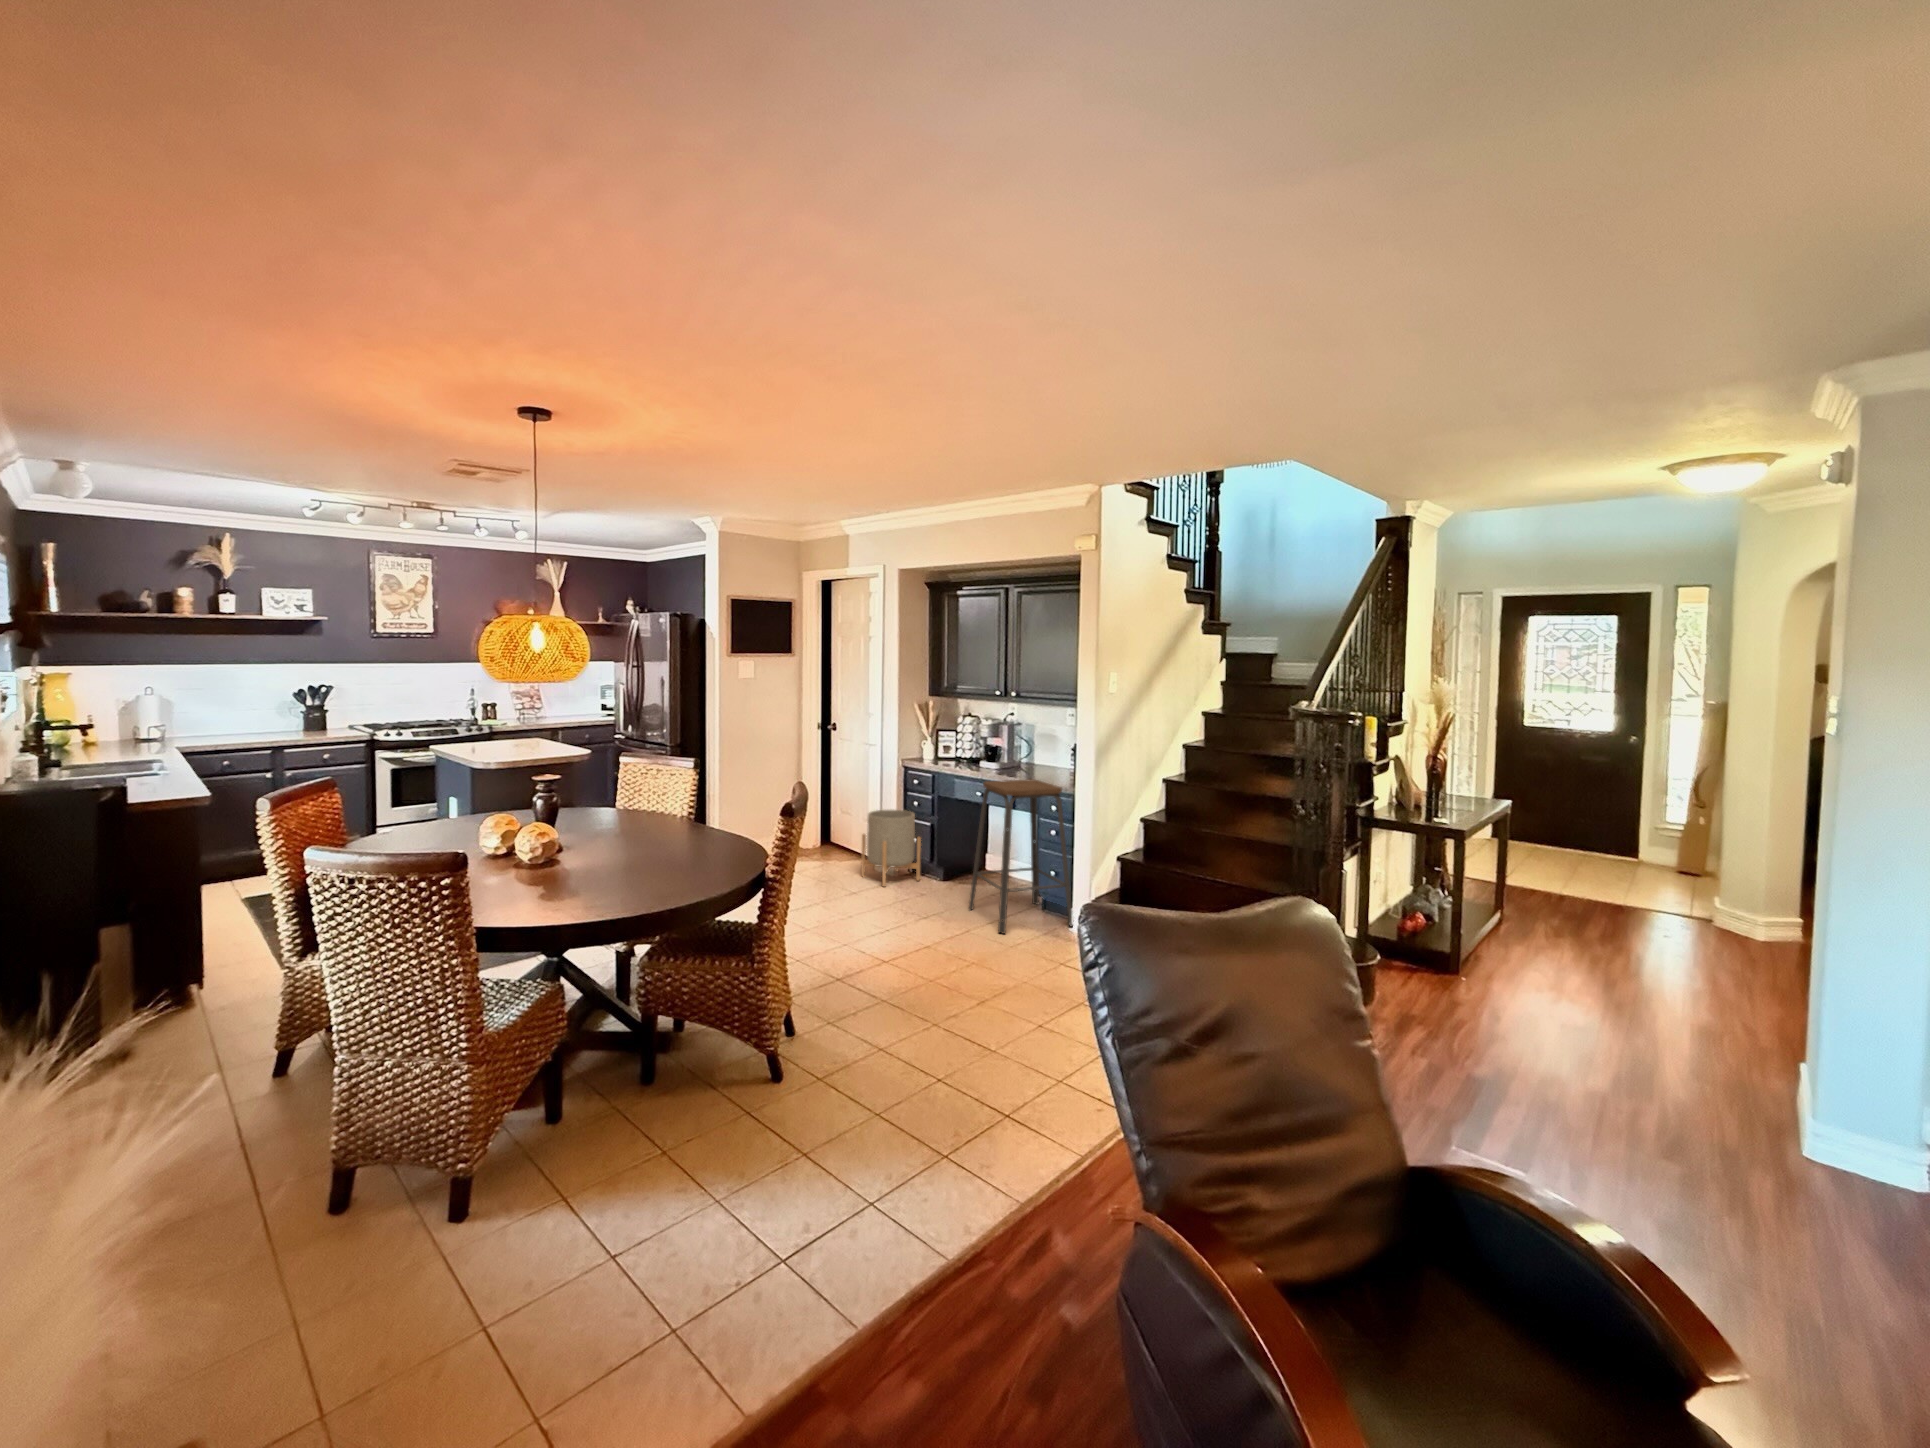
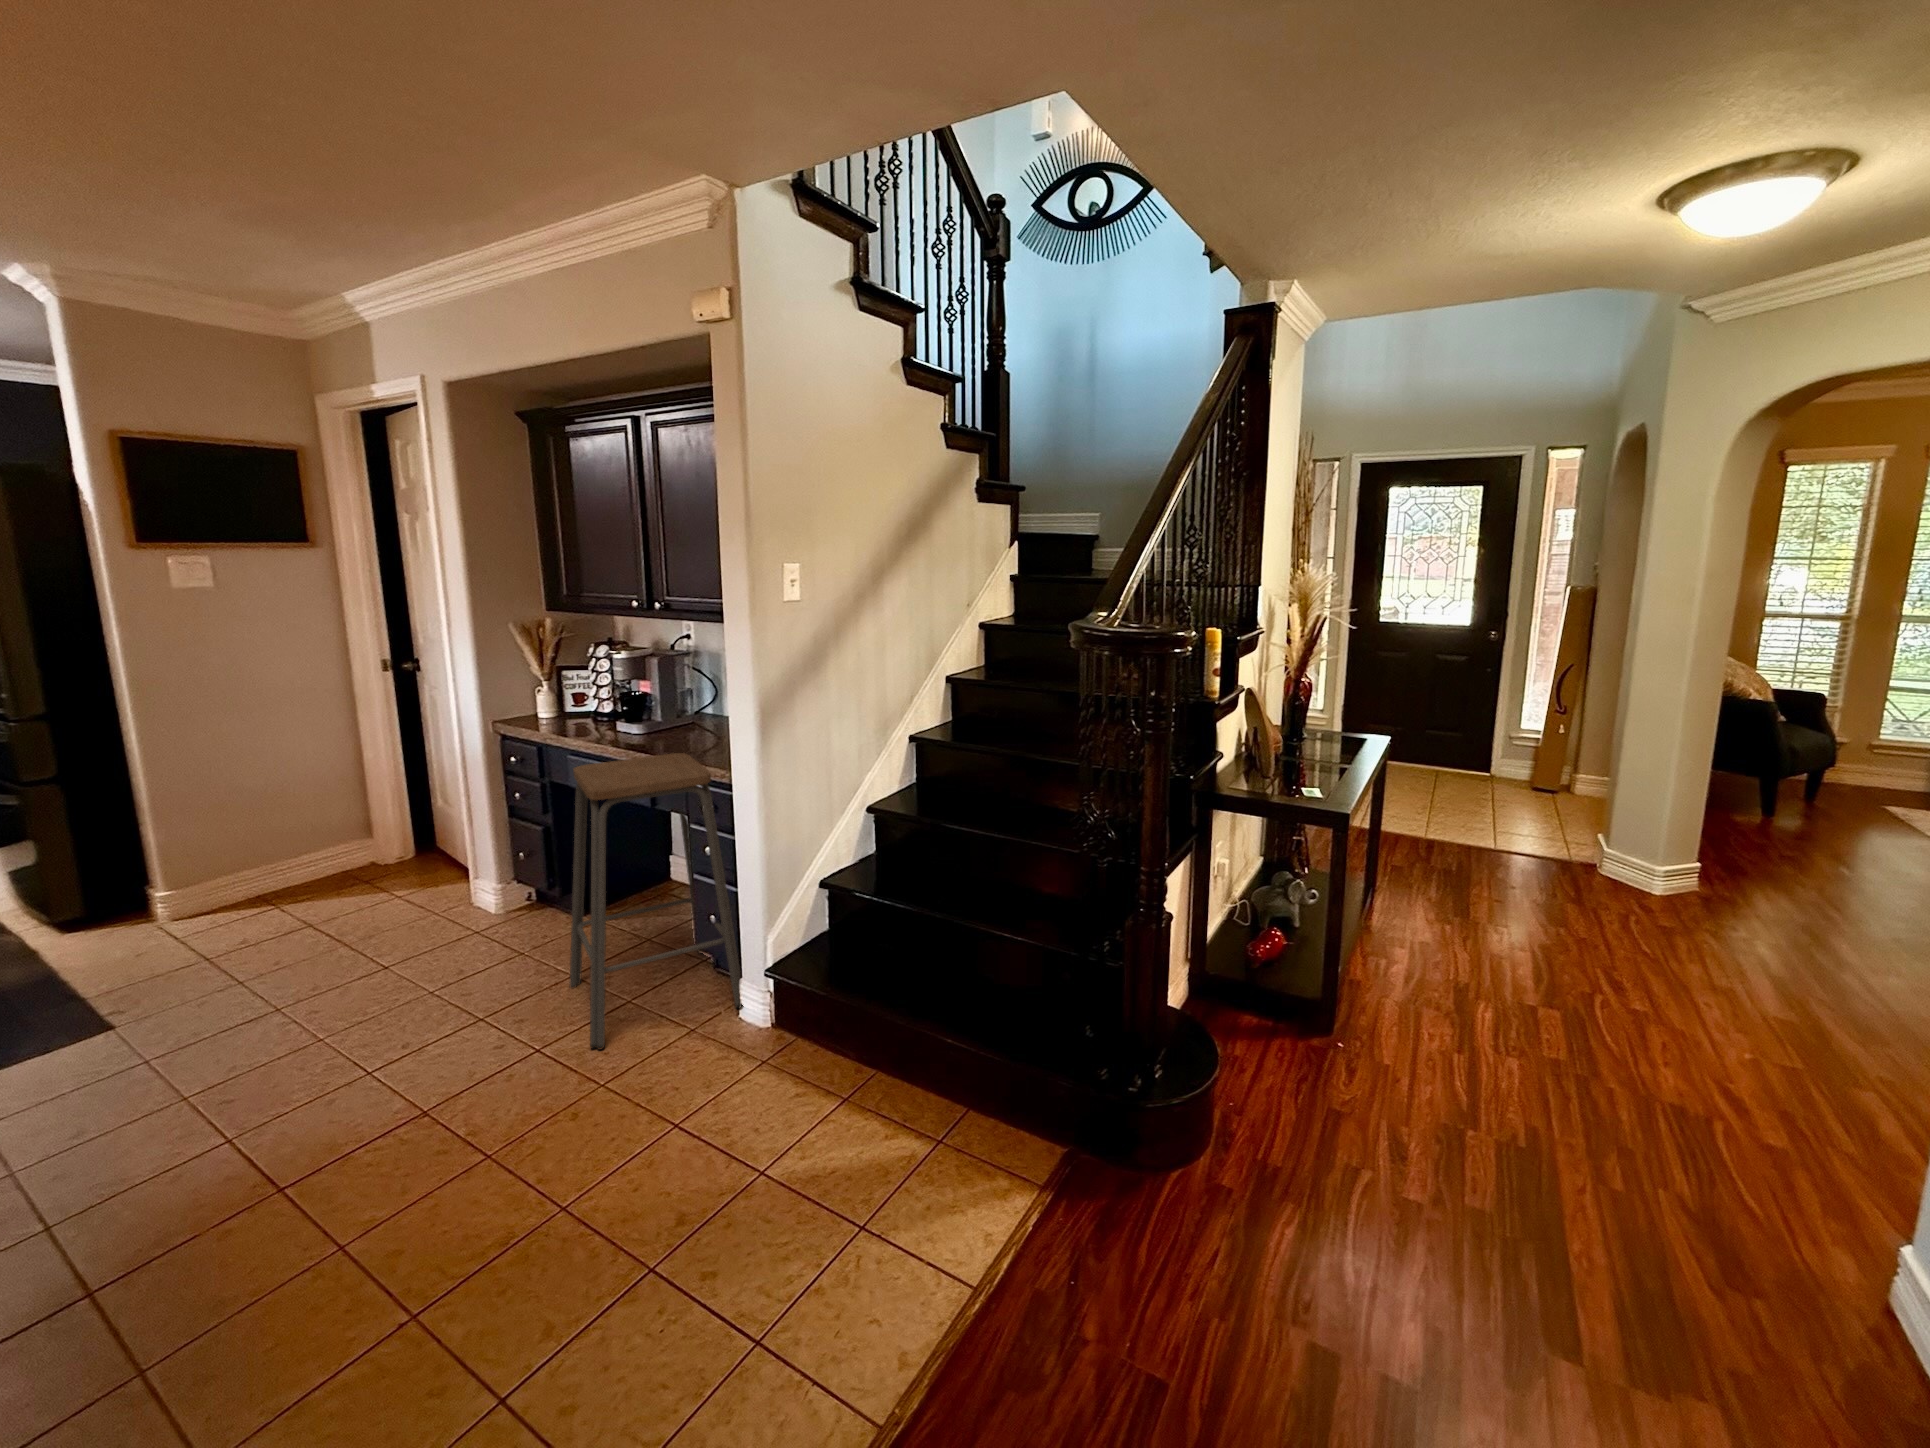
planter: present [861,810,921,886] -> none [411,803,524,944]

